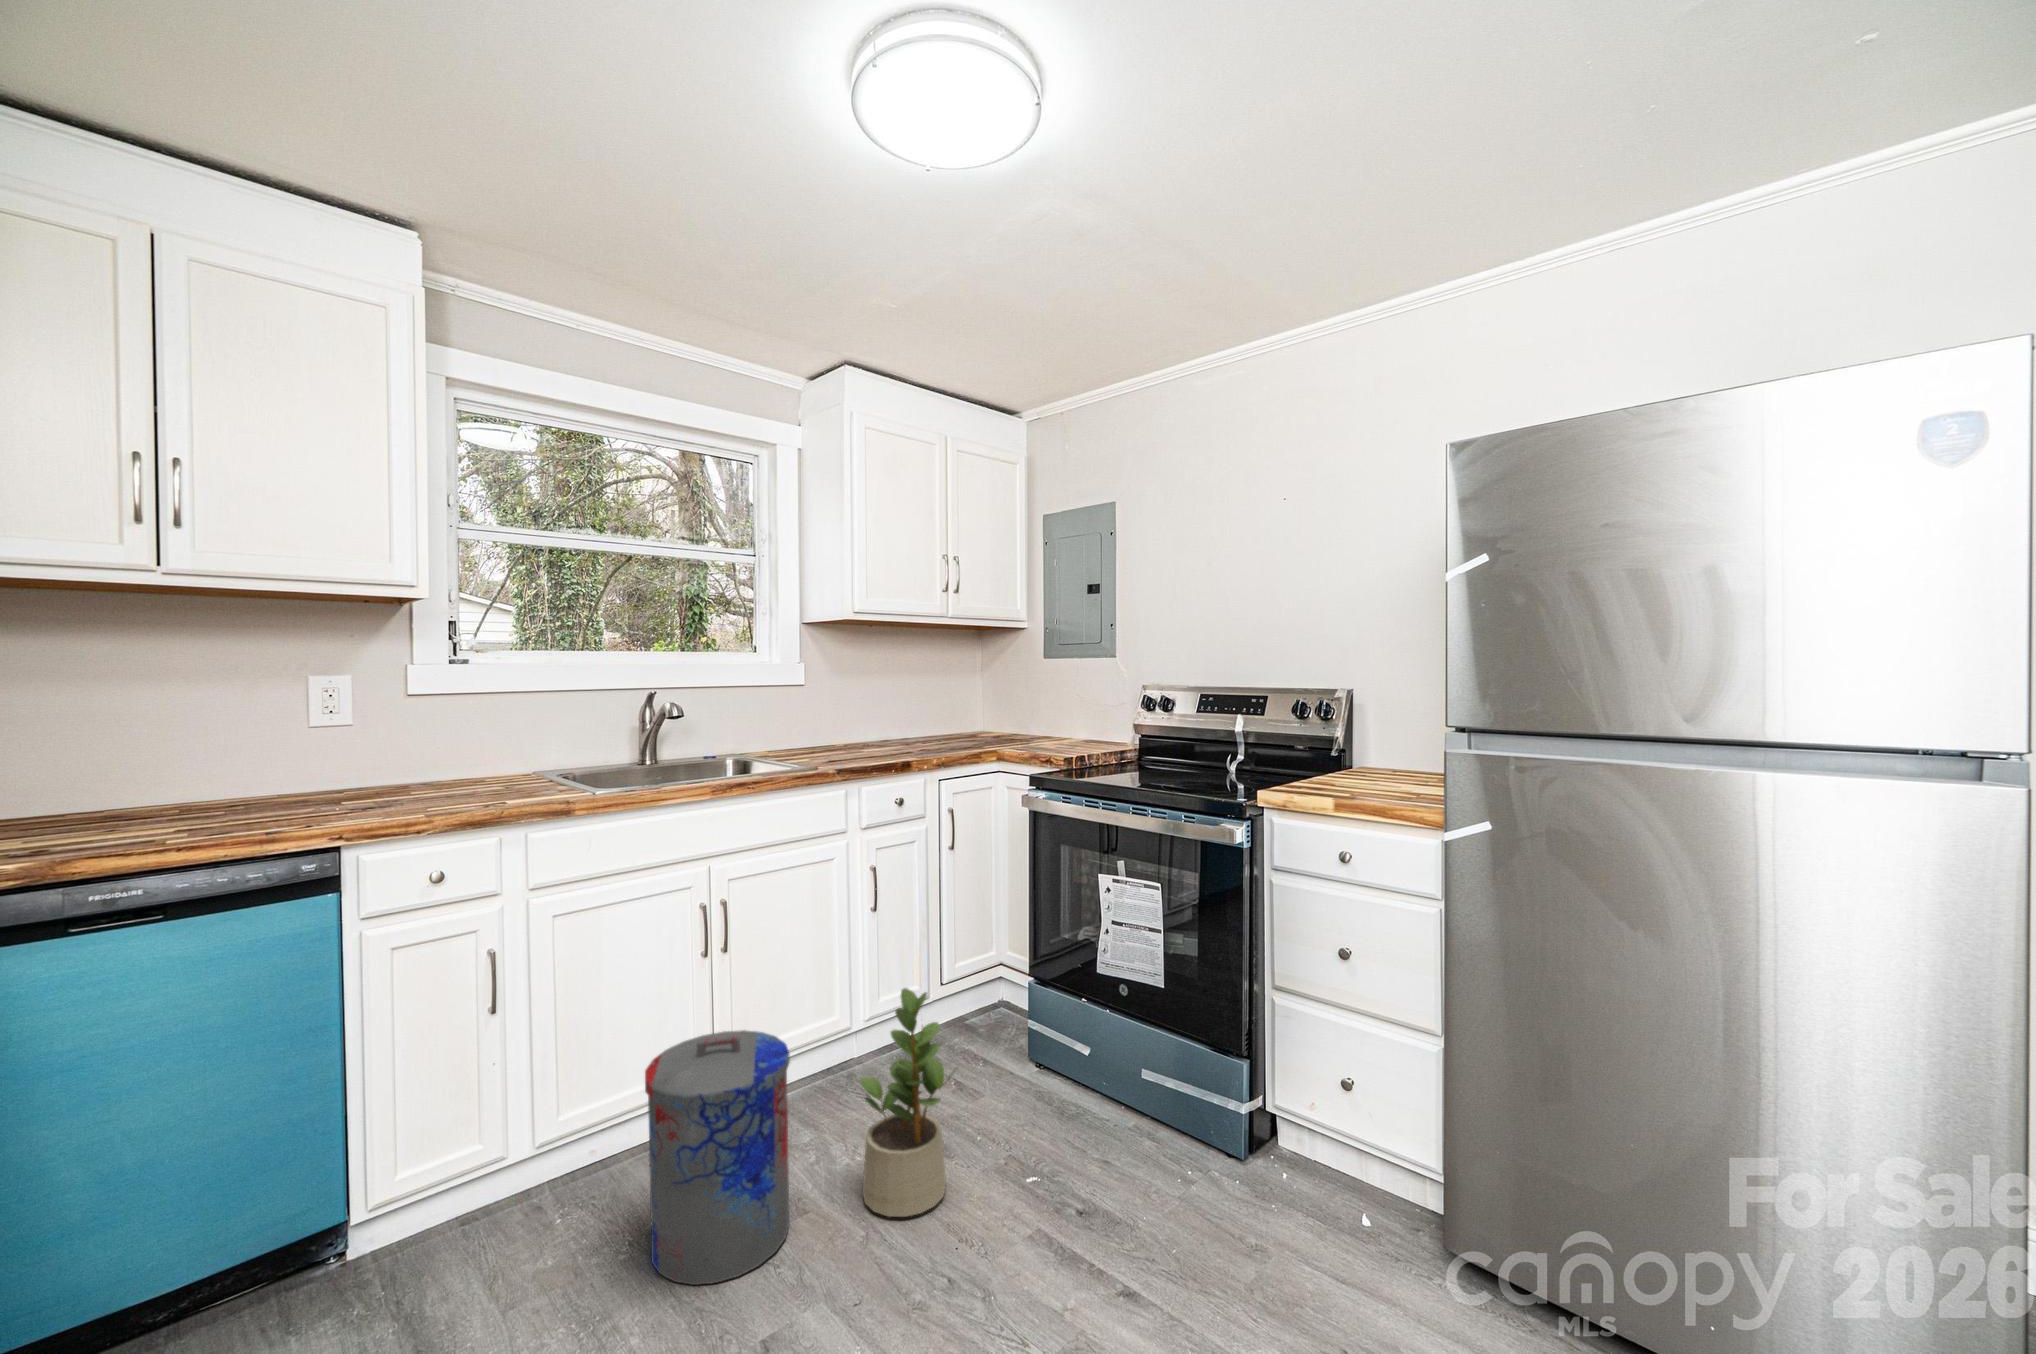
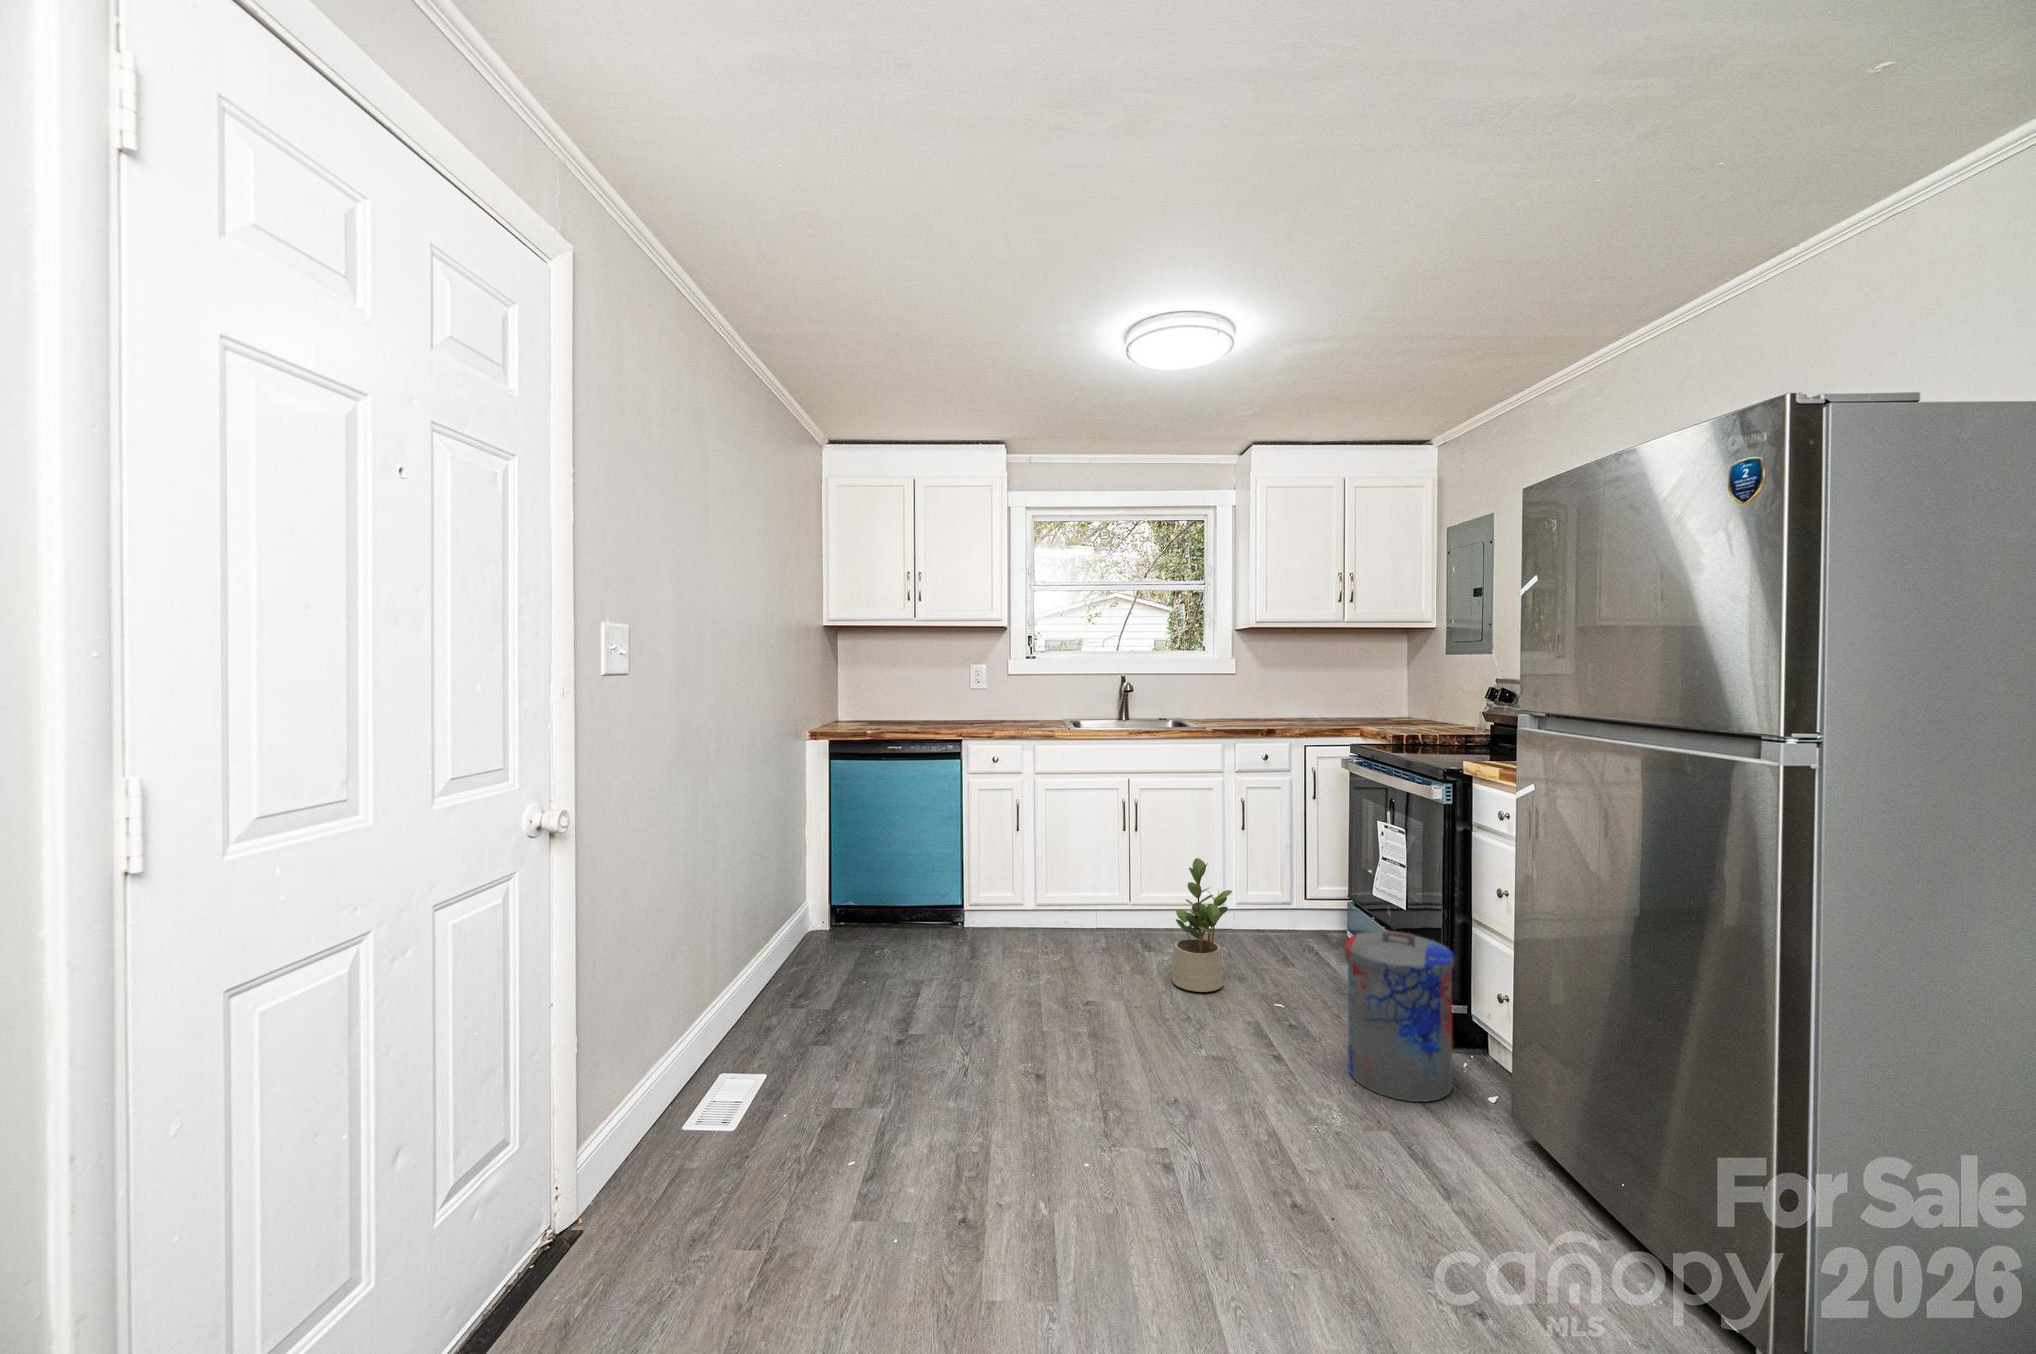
trash can: present [645,1030,790,1285] -> present [1346,930,1454,1102]

